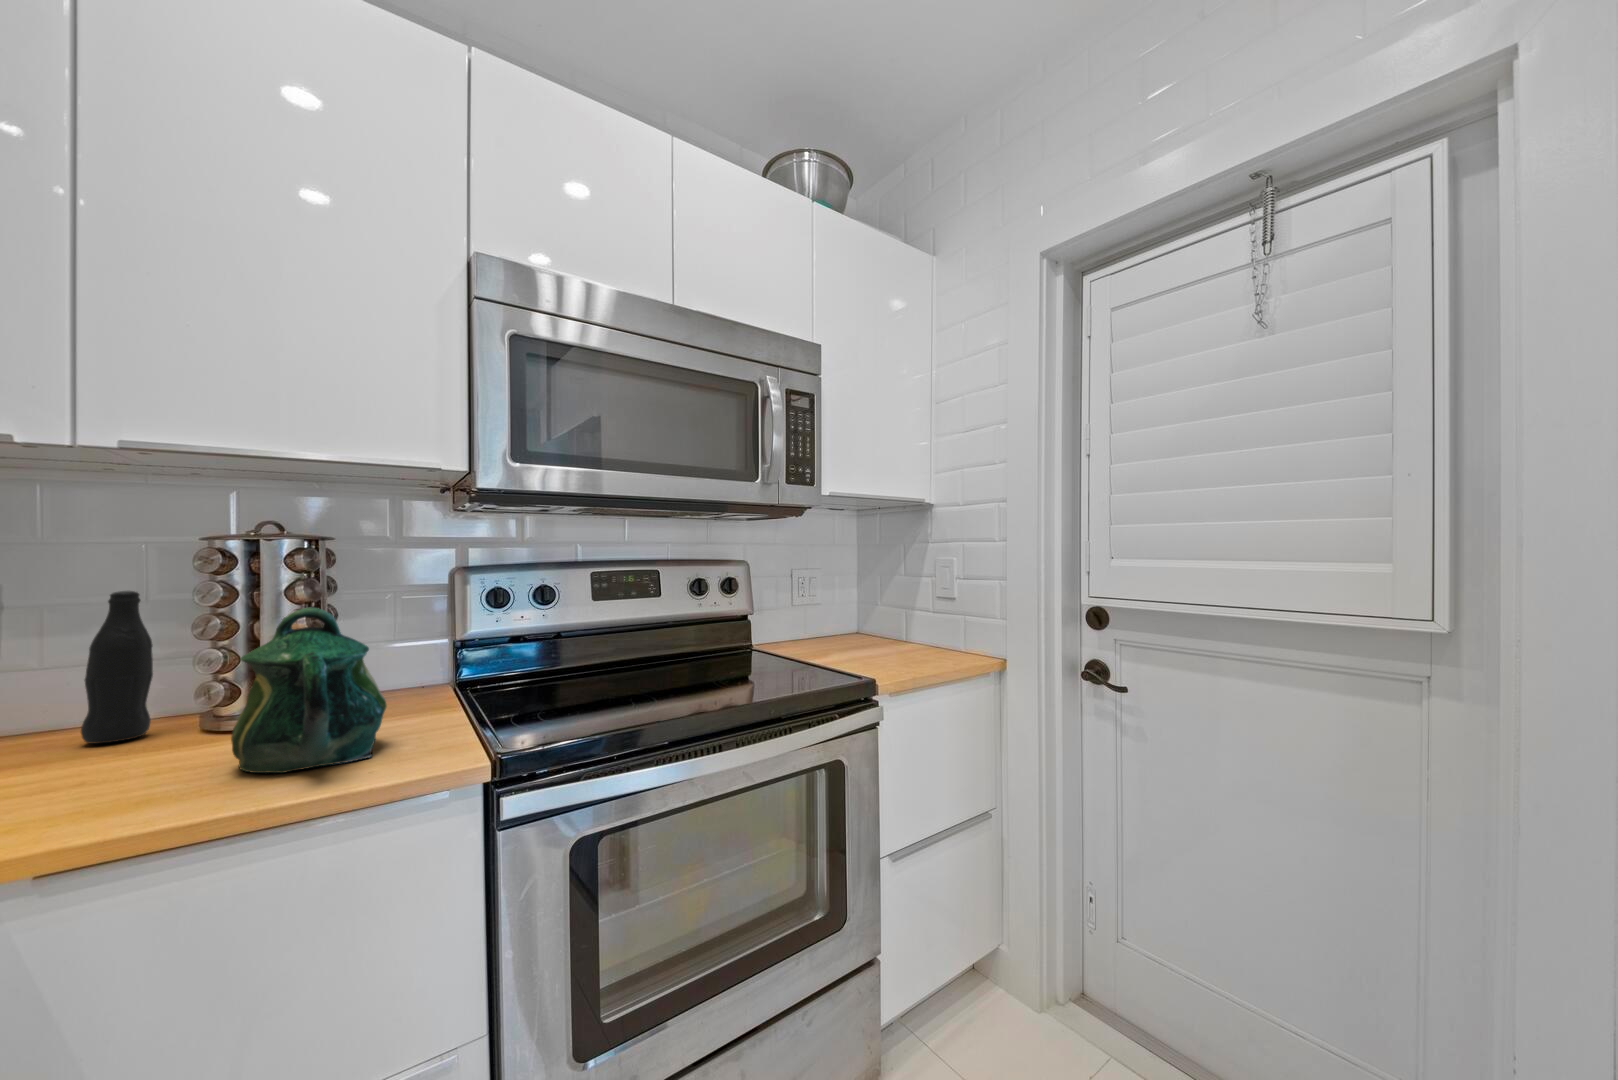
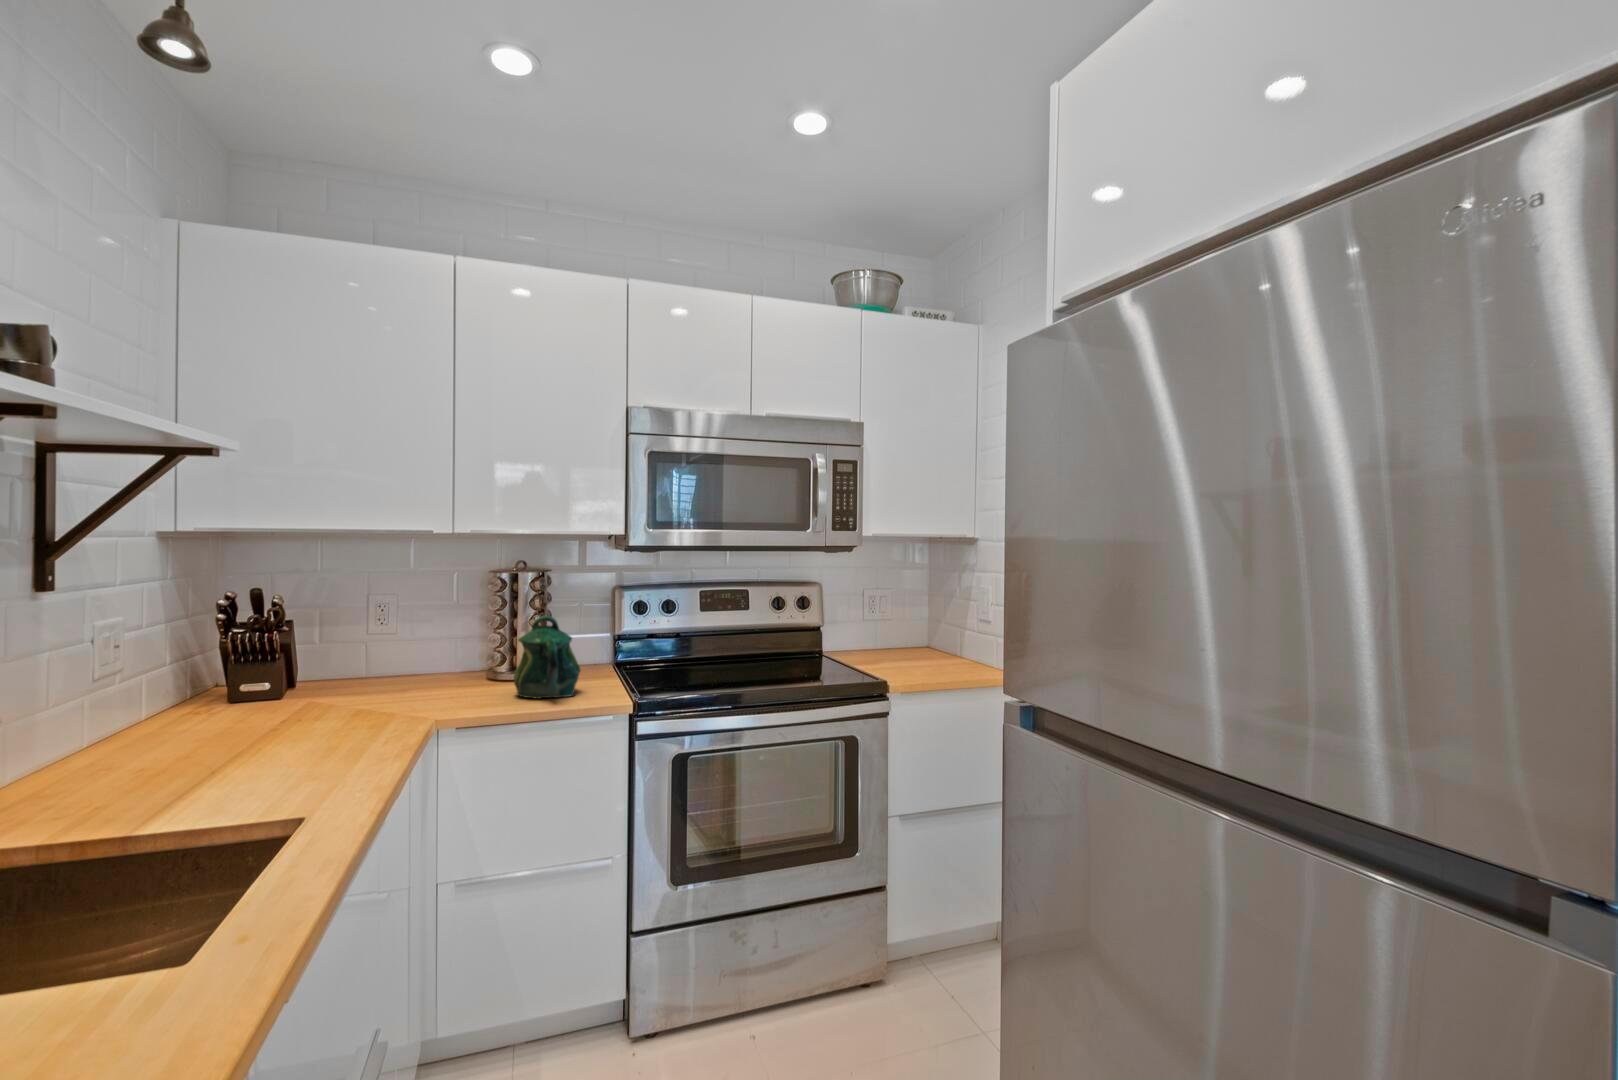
bottle: present [81,591,153,744] -> none [440,600,467,680]

